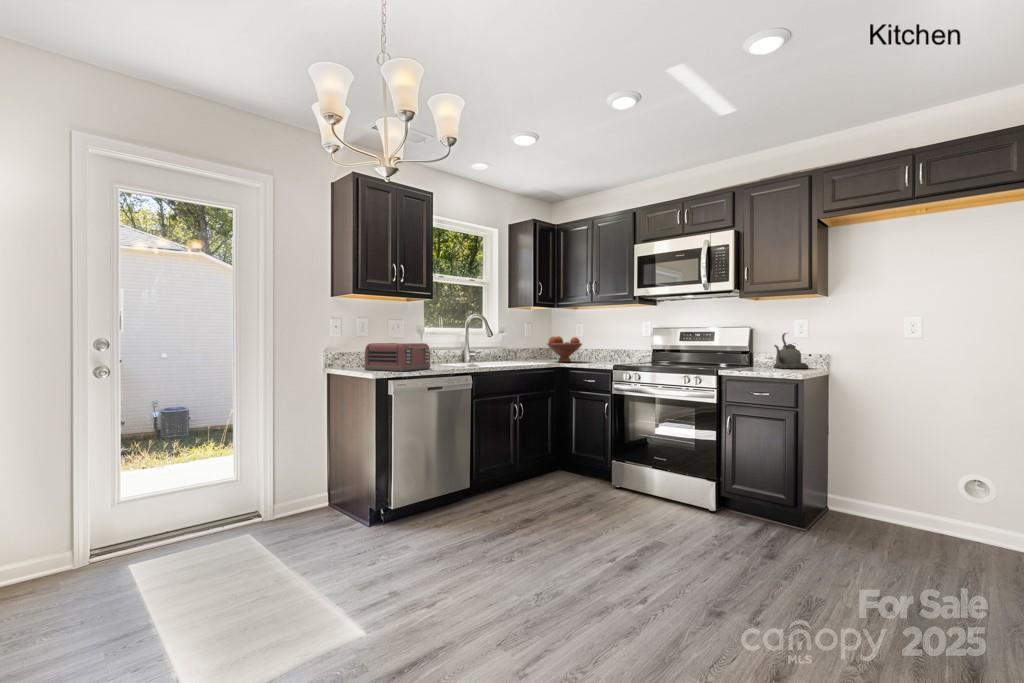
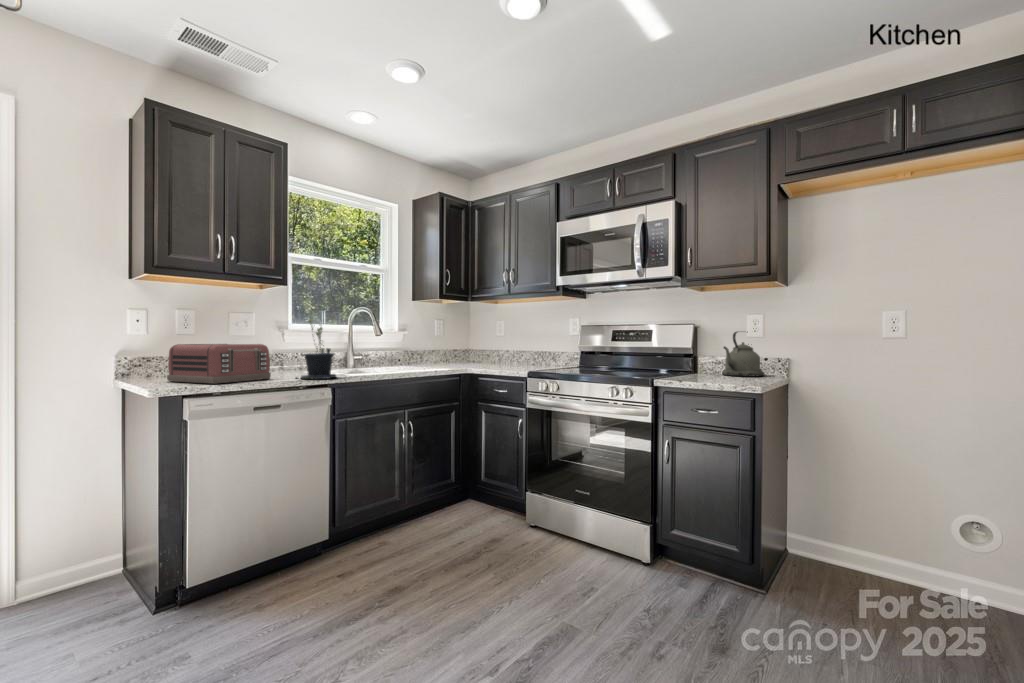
potted plant: none [445,325,477,369] -> present [301,319,336,379]
fruit bowl: present [547,336,582,362] -> none [452,335,495,368]

